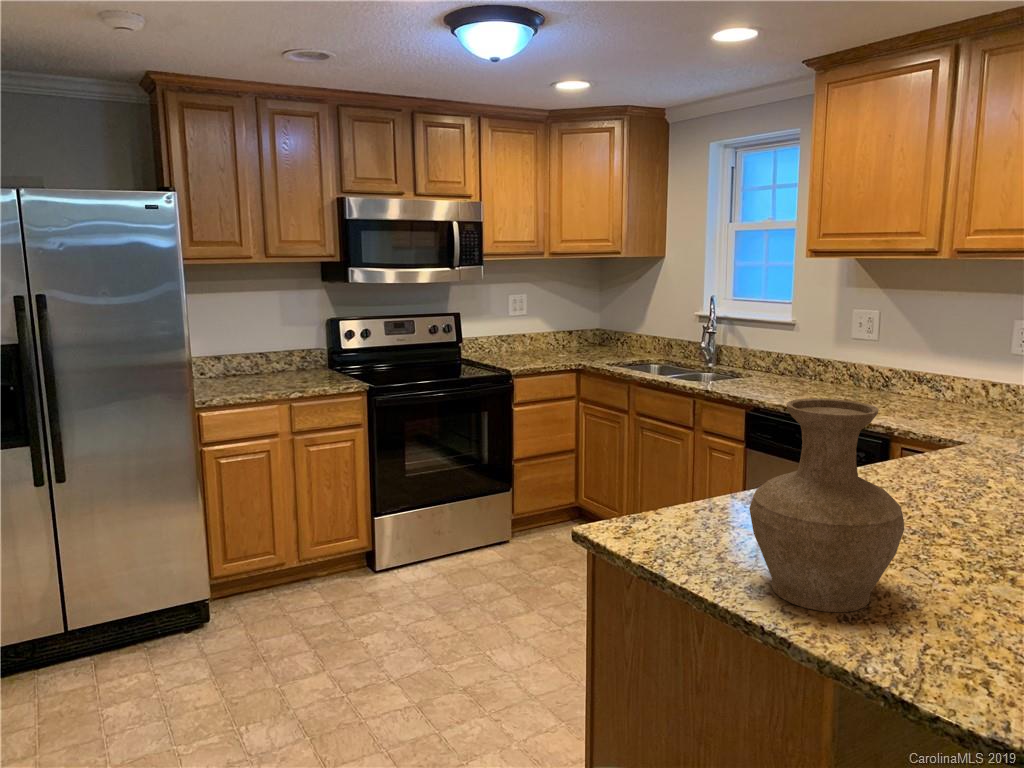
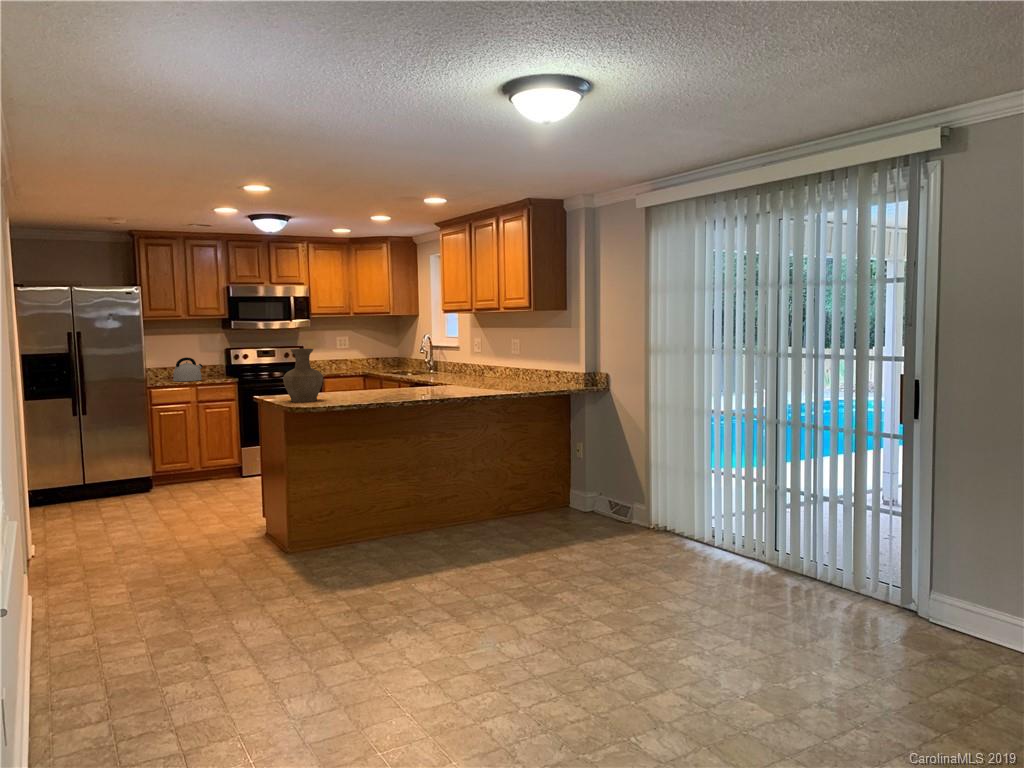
kettle: none [240,341,296,391] -> present [173,357,203,381]

